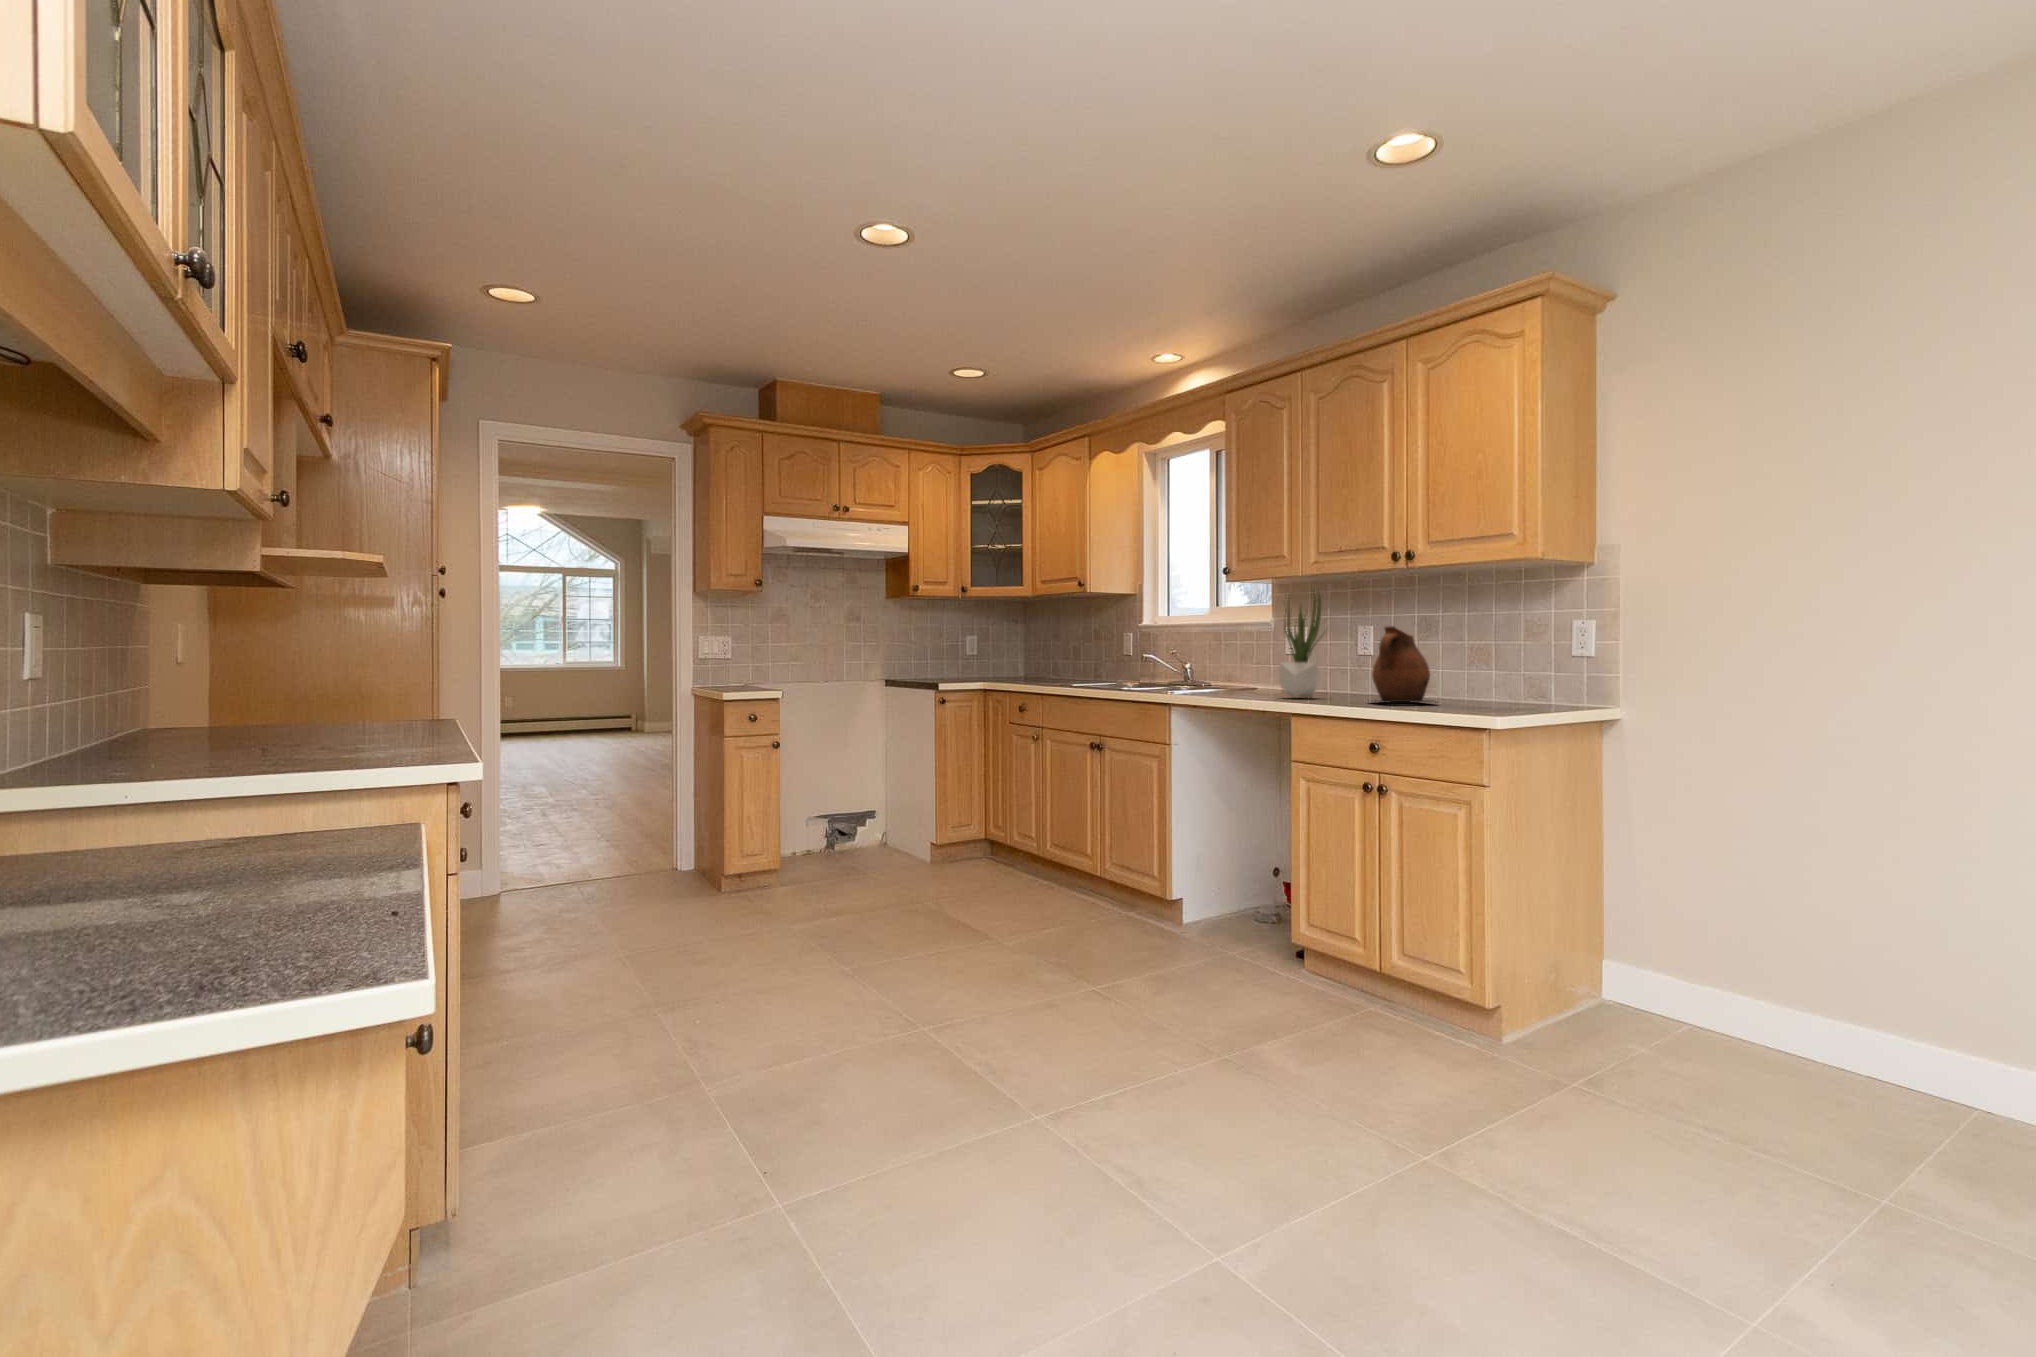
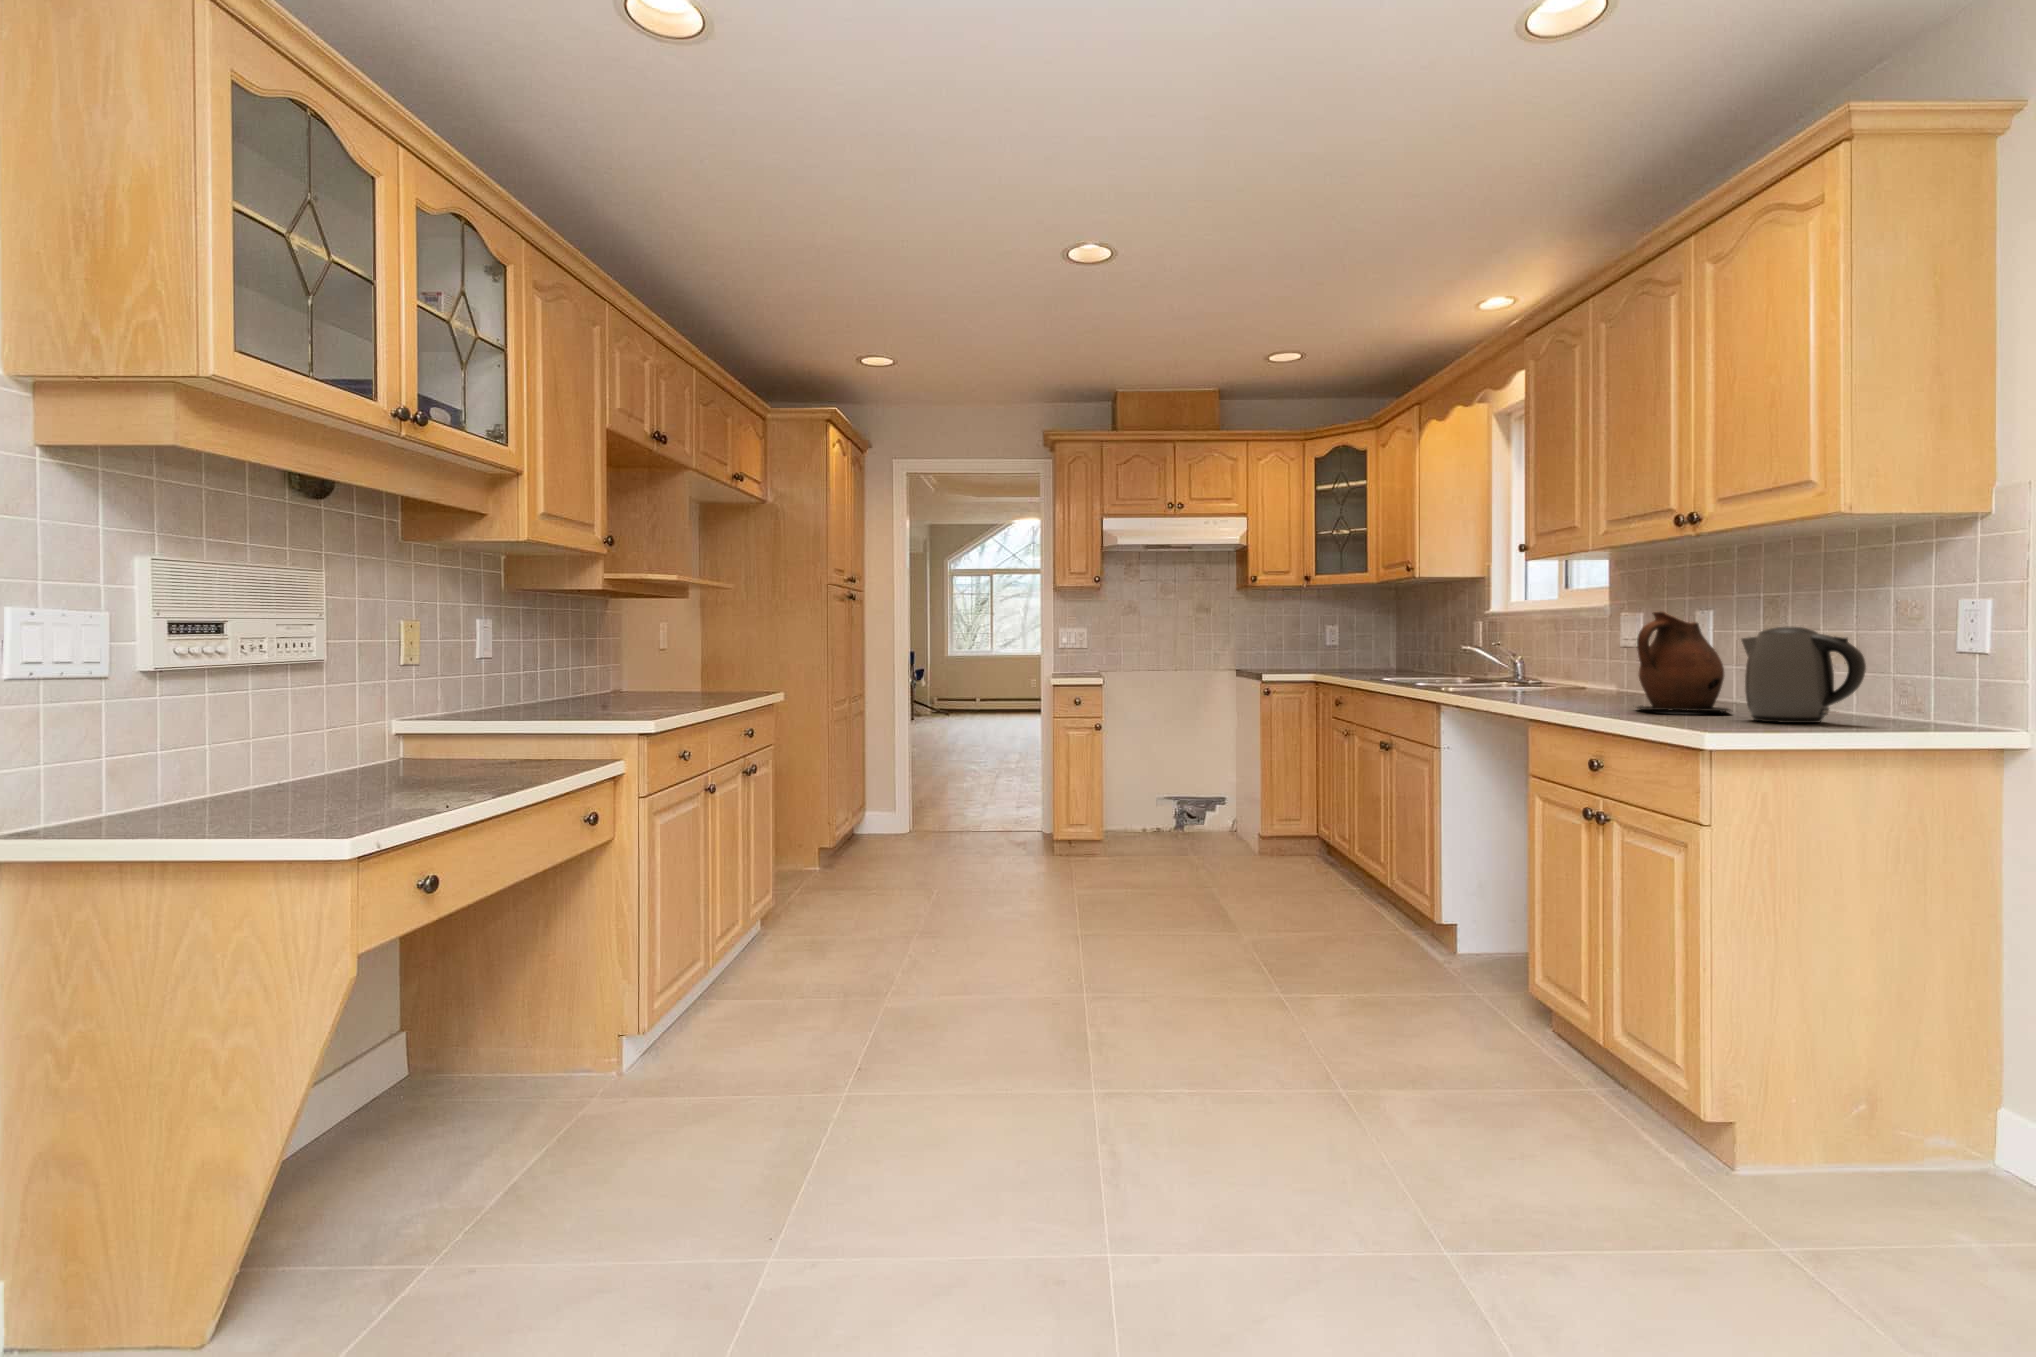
potted plant: present [1279,593,1325,698] -> none [1552,562,1619,700]
kettle: none [1457,639,1537,708] -> present [1742,627,1866,723]

